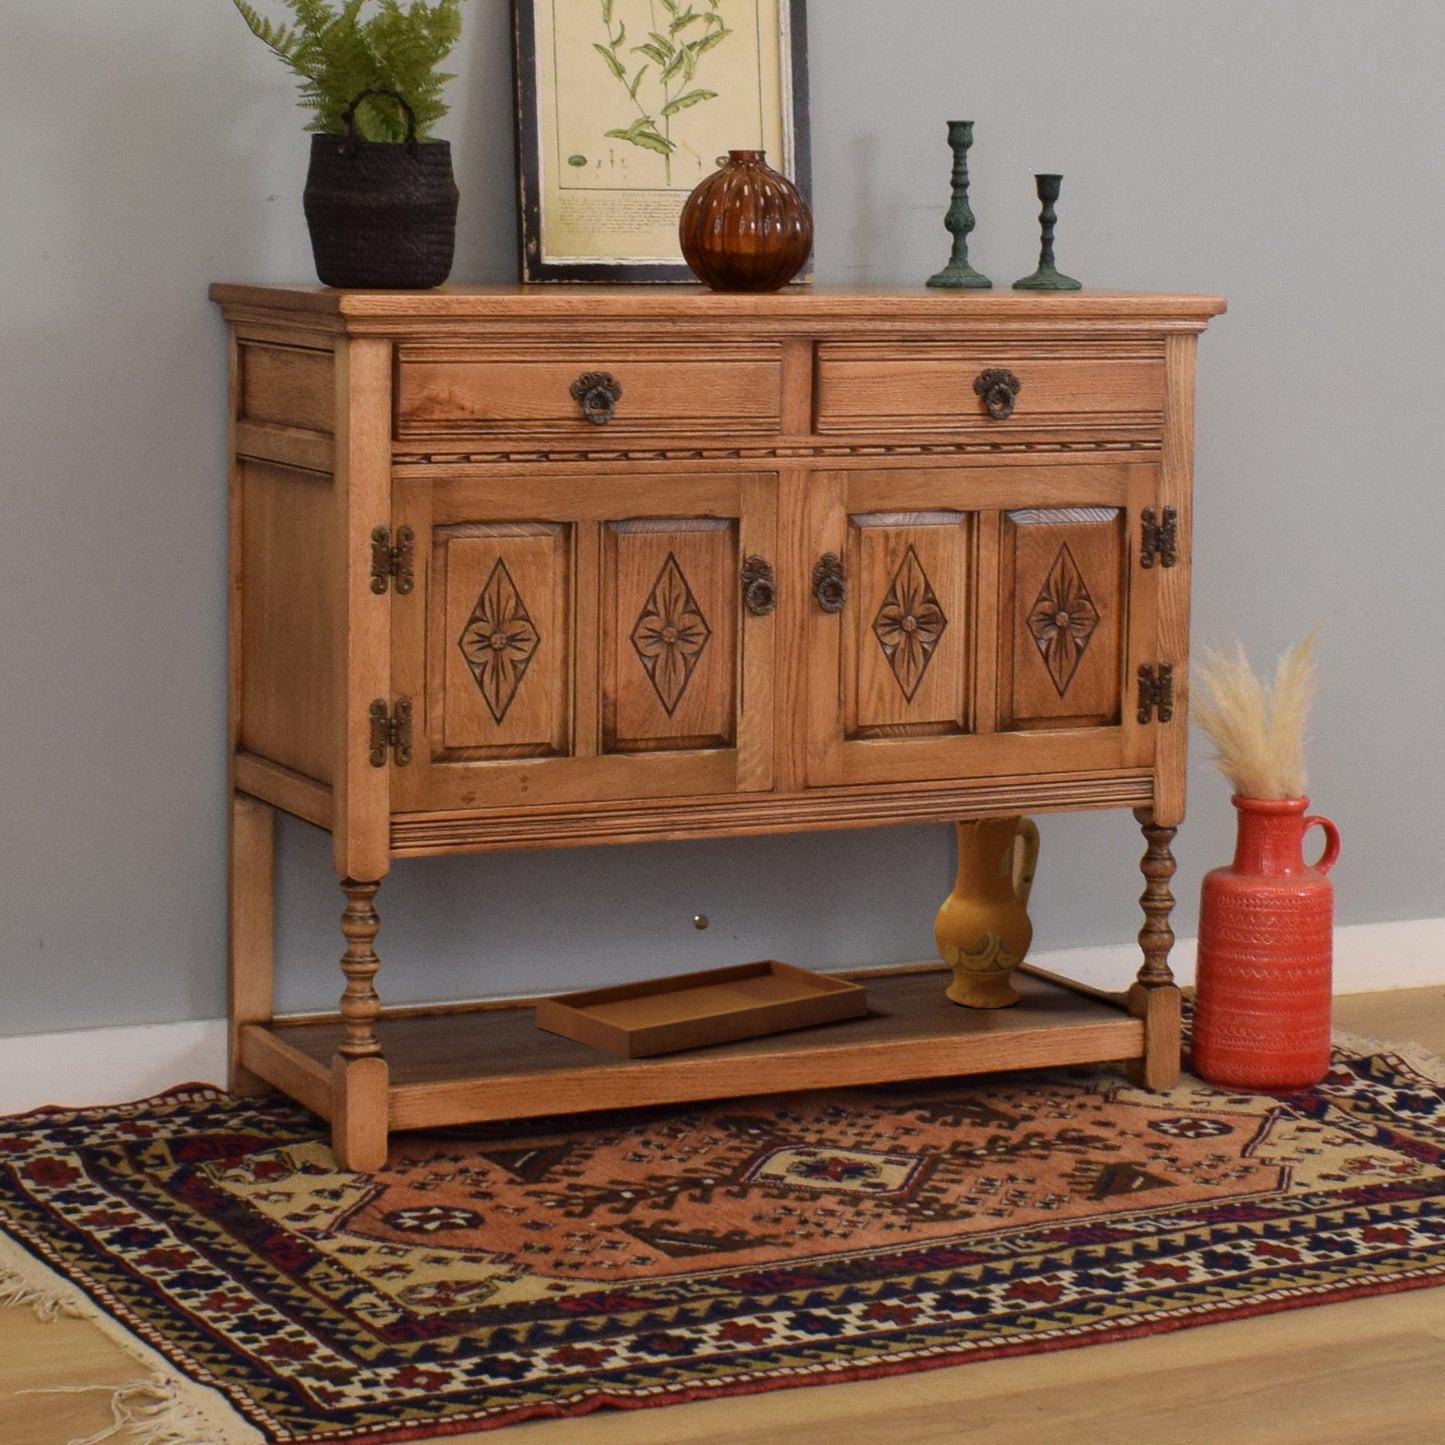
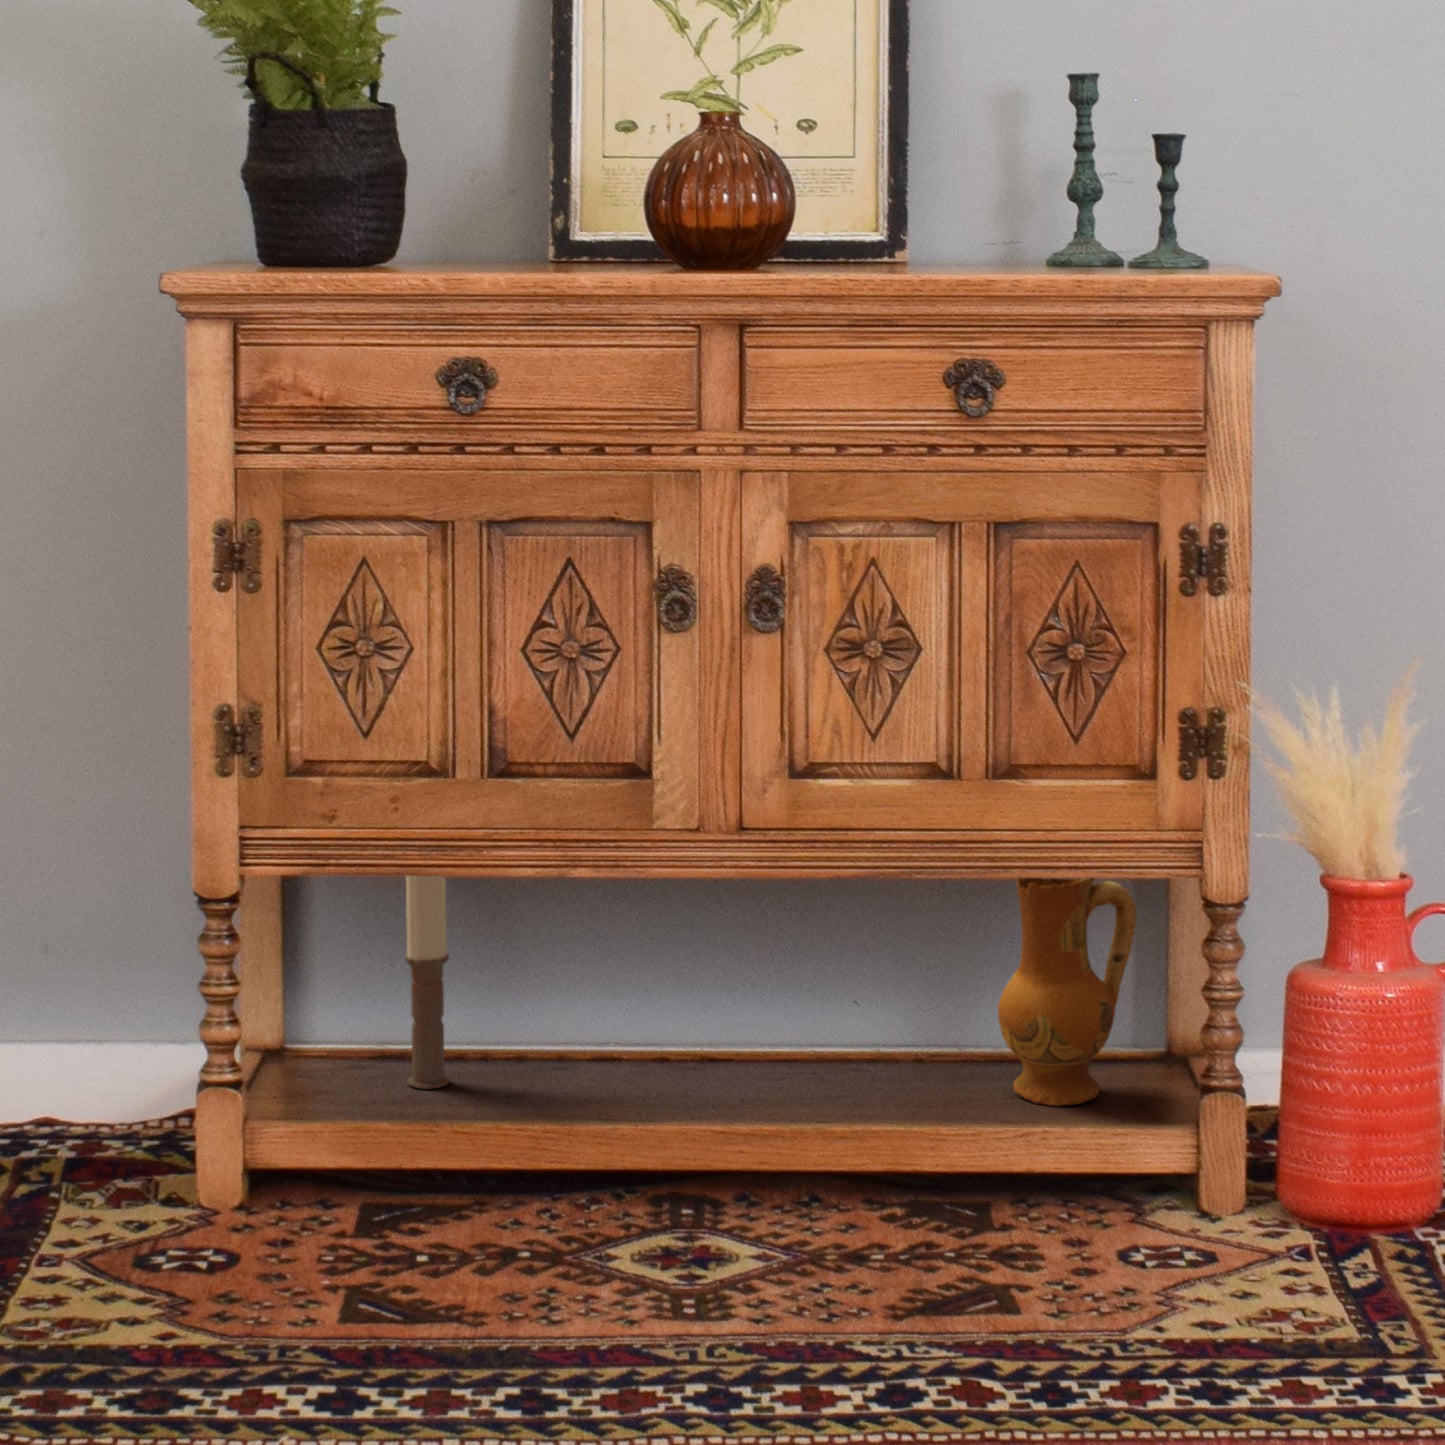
candle: none [449,818,489,1055] -> present [405,876,450,1089]
tray: present [536,914,867,1059] -> none [537,960,898,1117]

